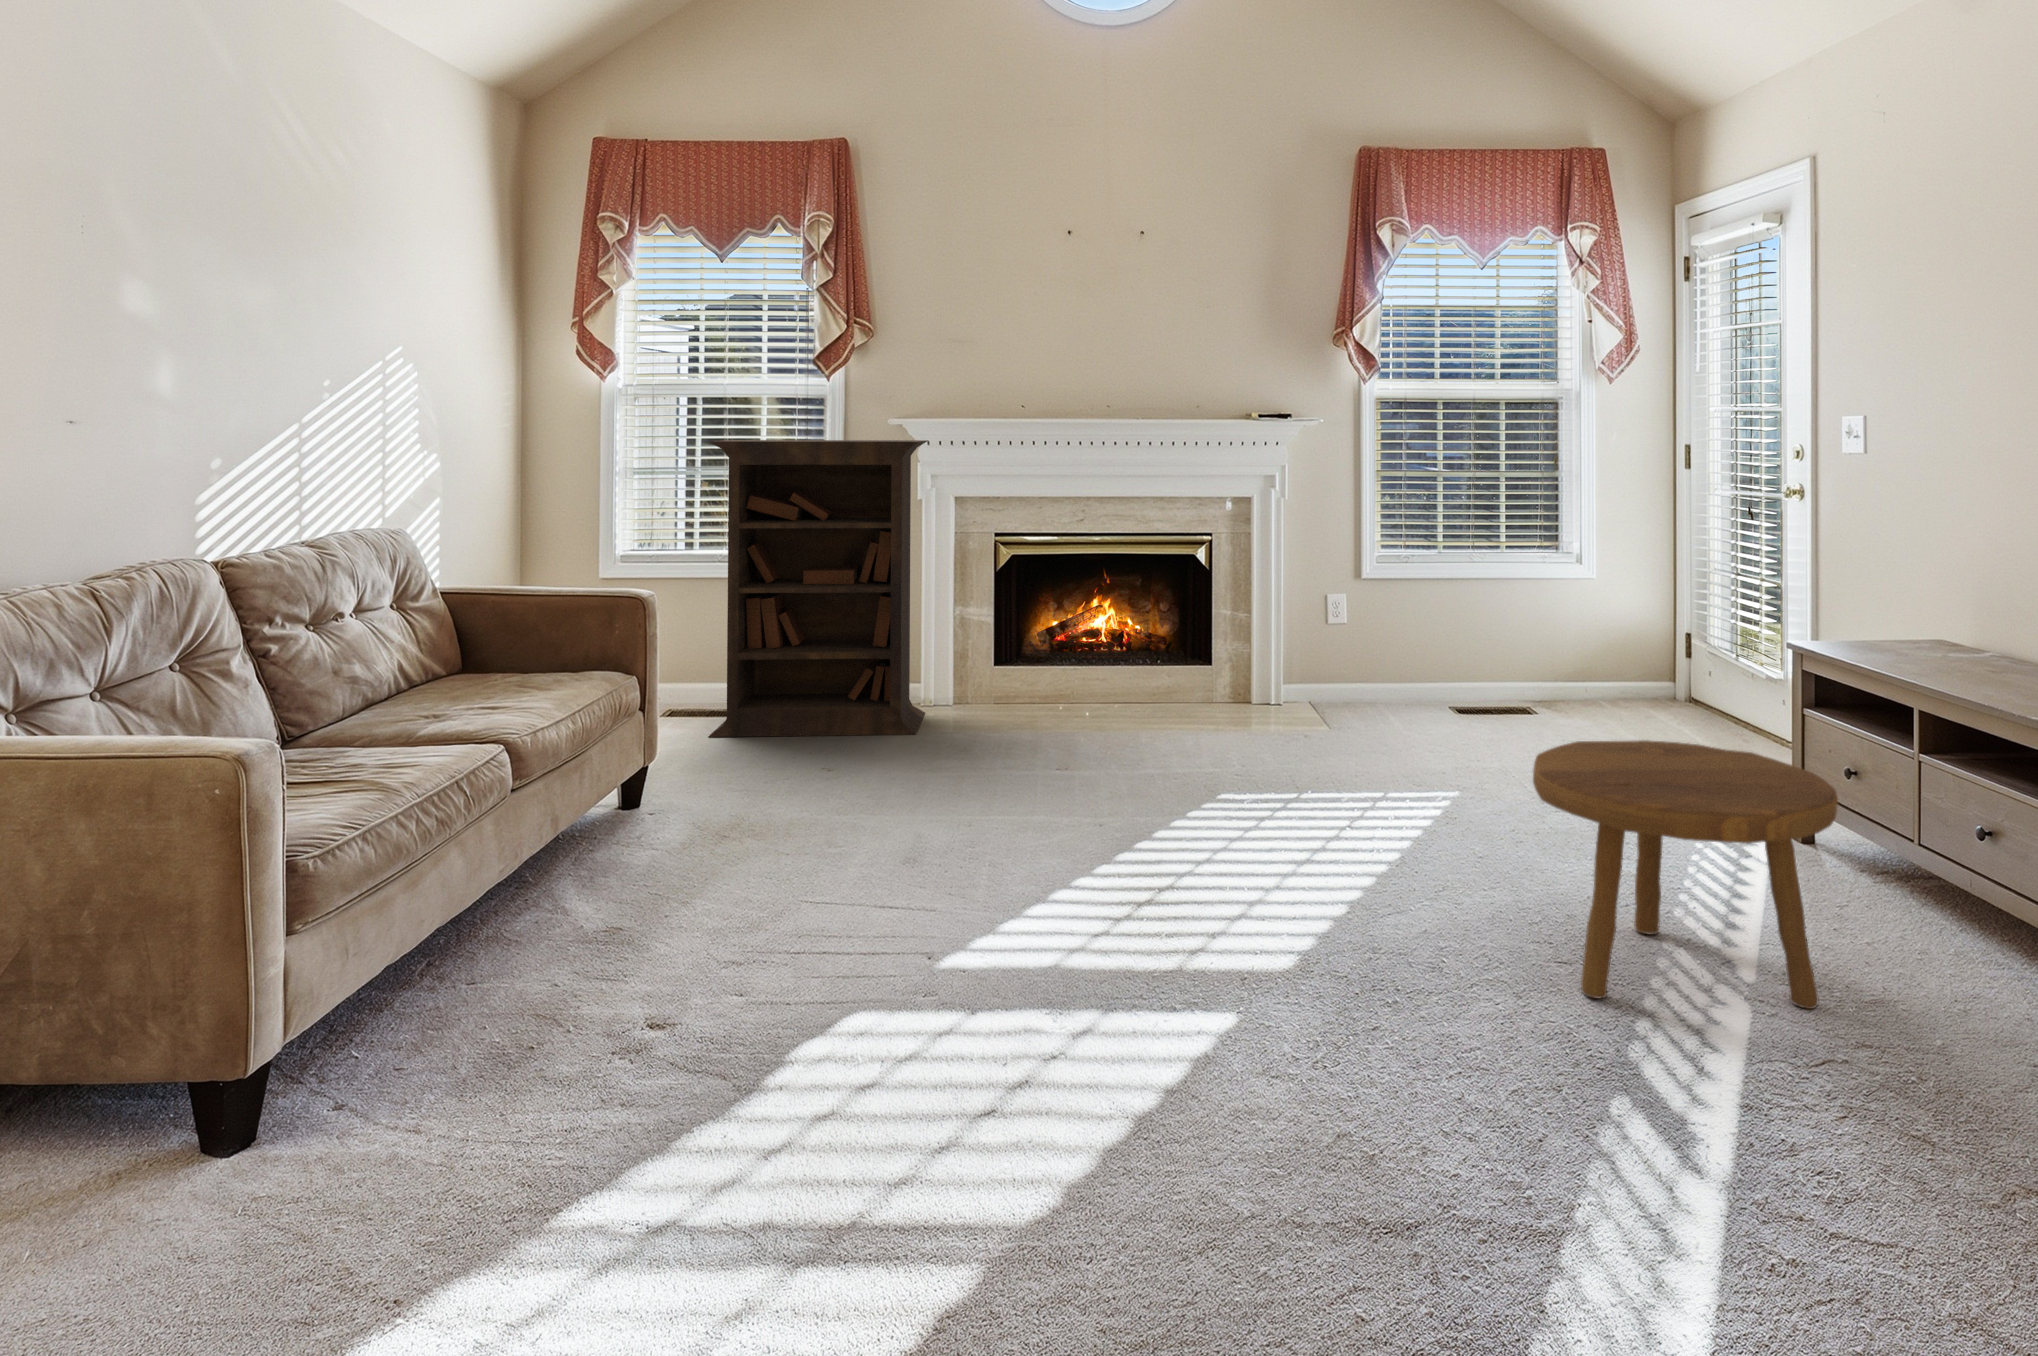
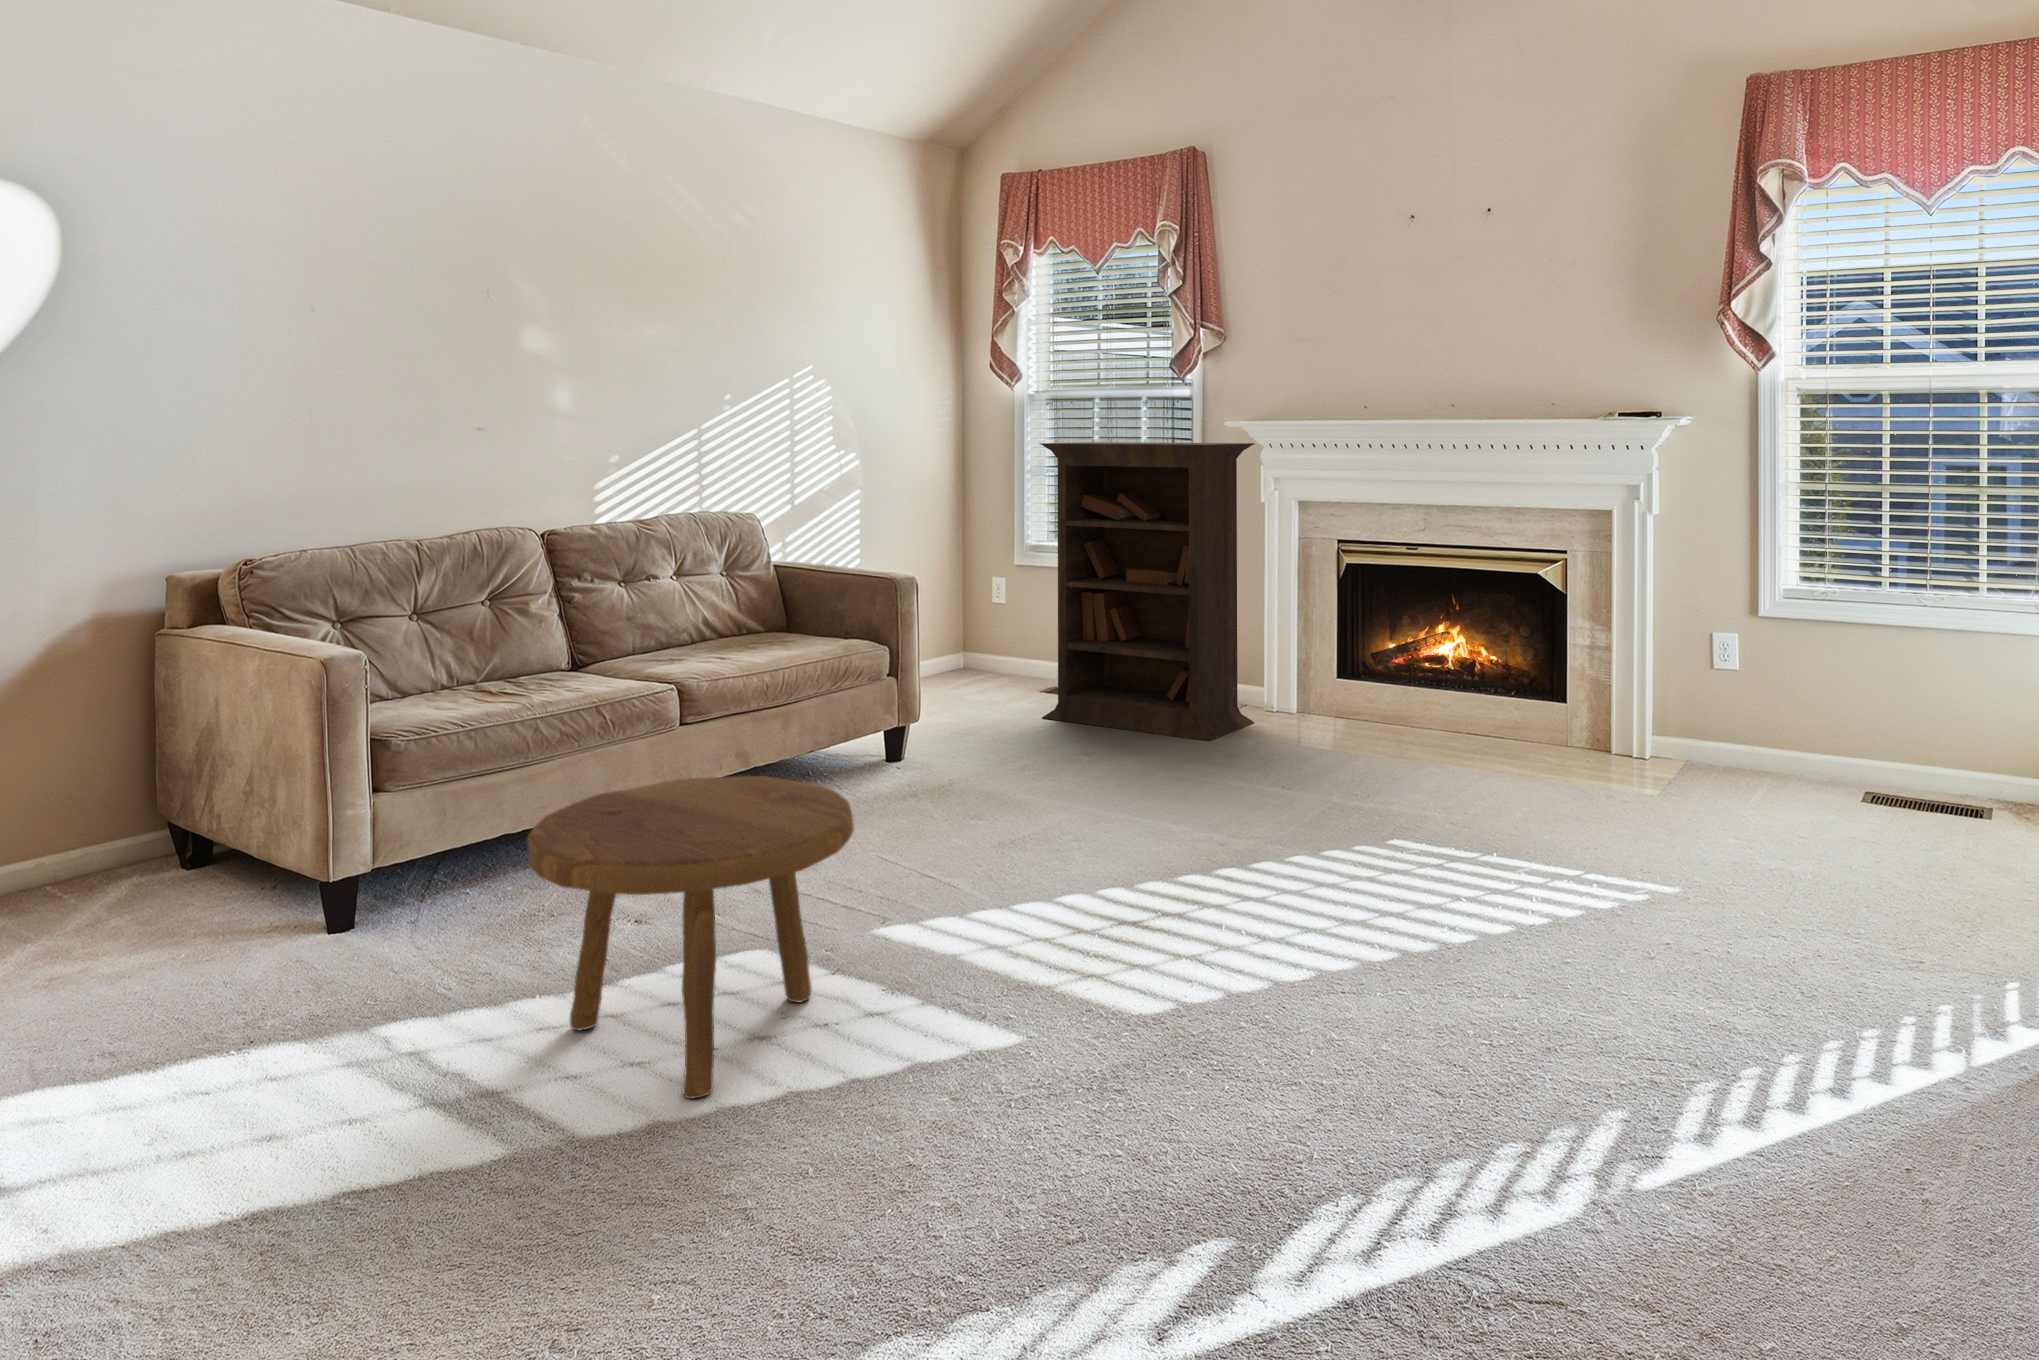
footstool: present [1533,740,1838,1009] -> present [527,776,854,1099]

